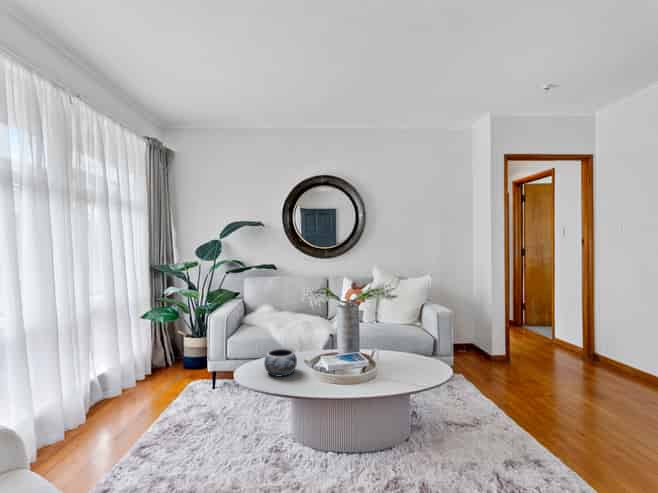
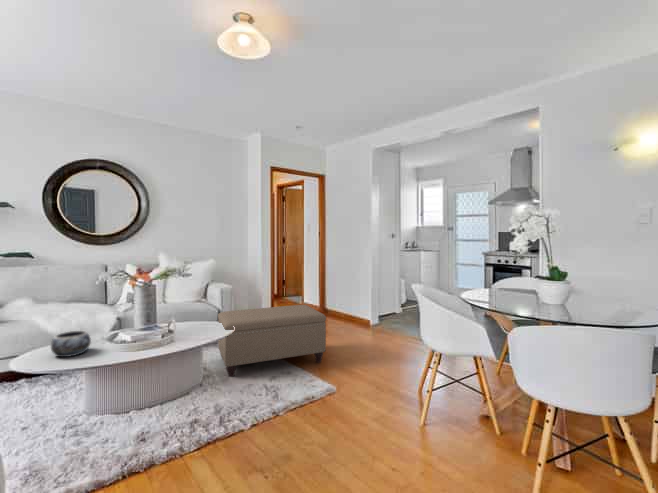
ottoman: none [432,345,603,453] -> present [218,305,326,377]

